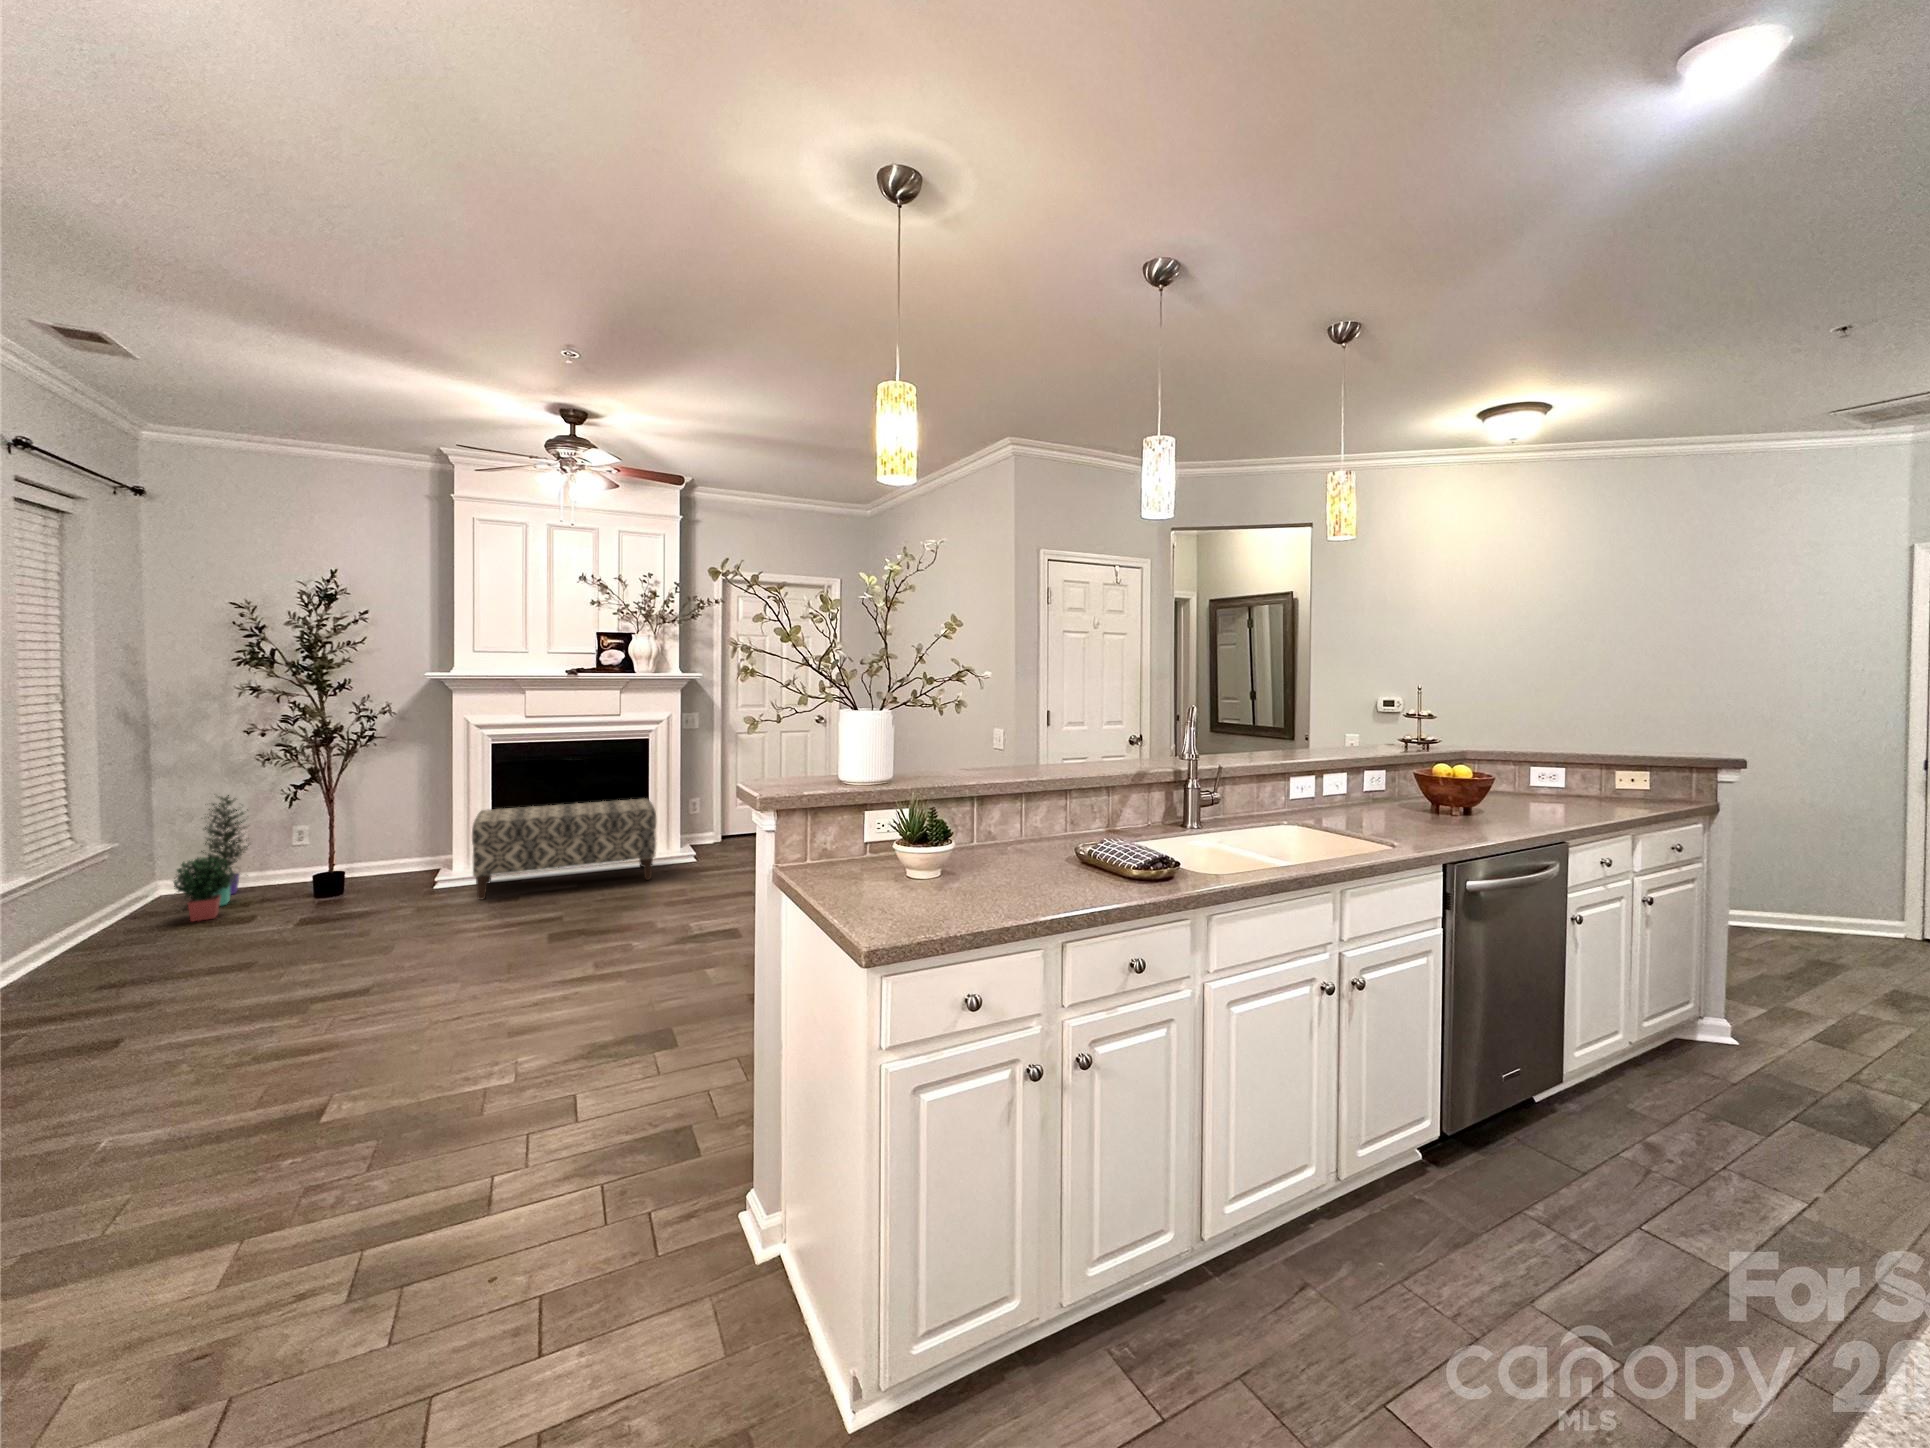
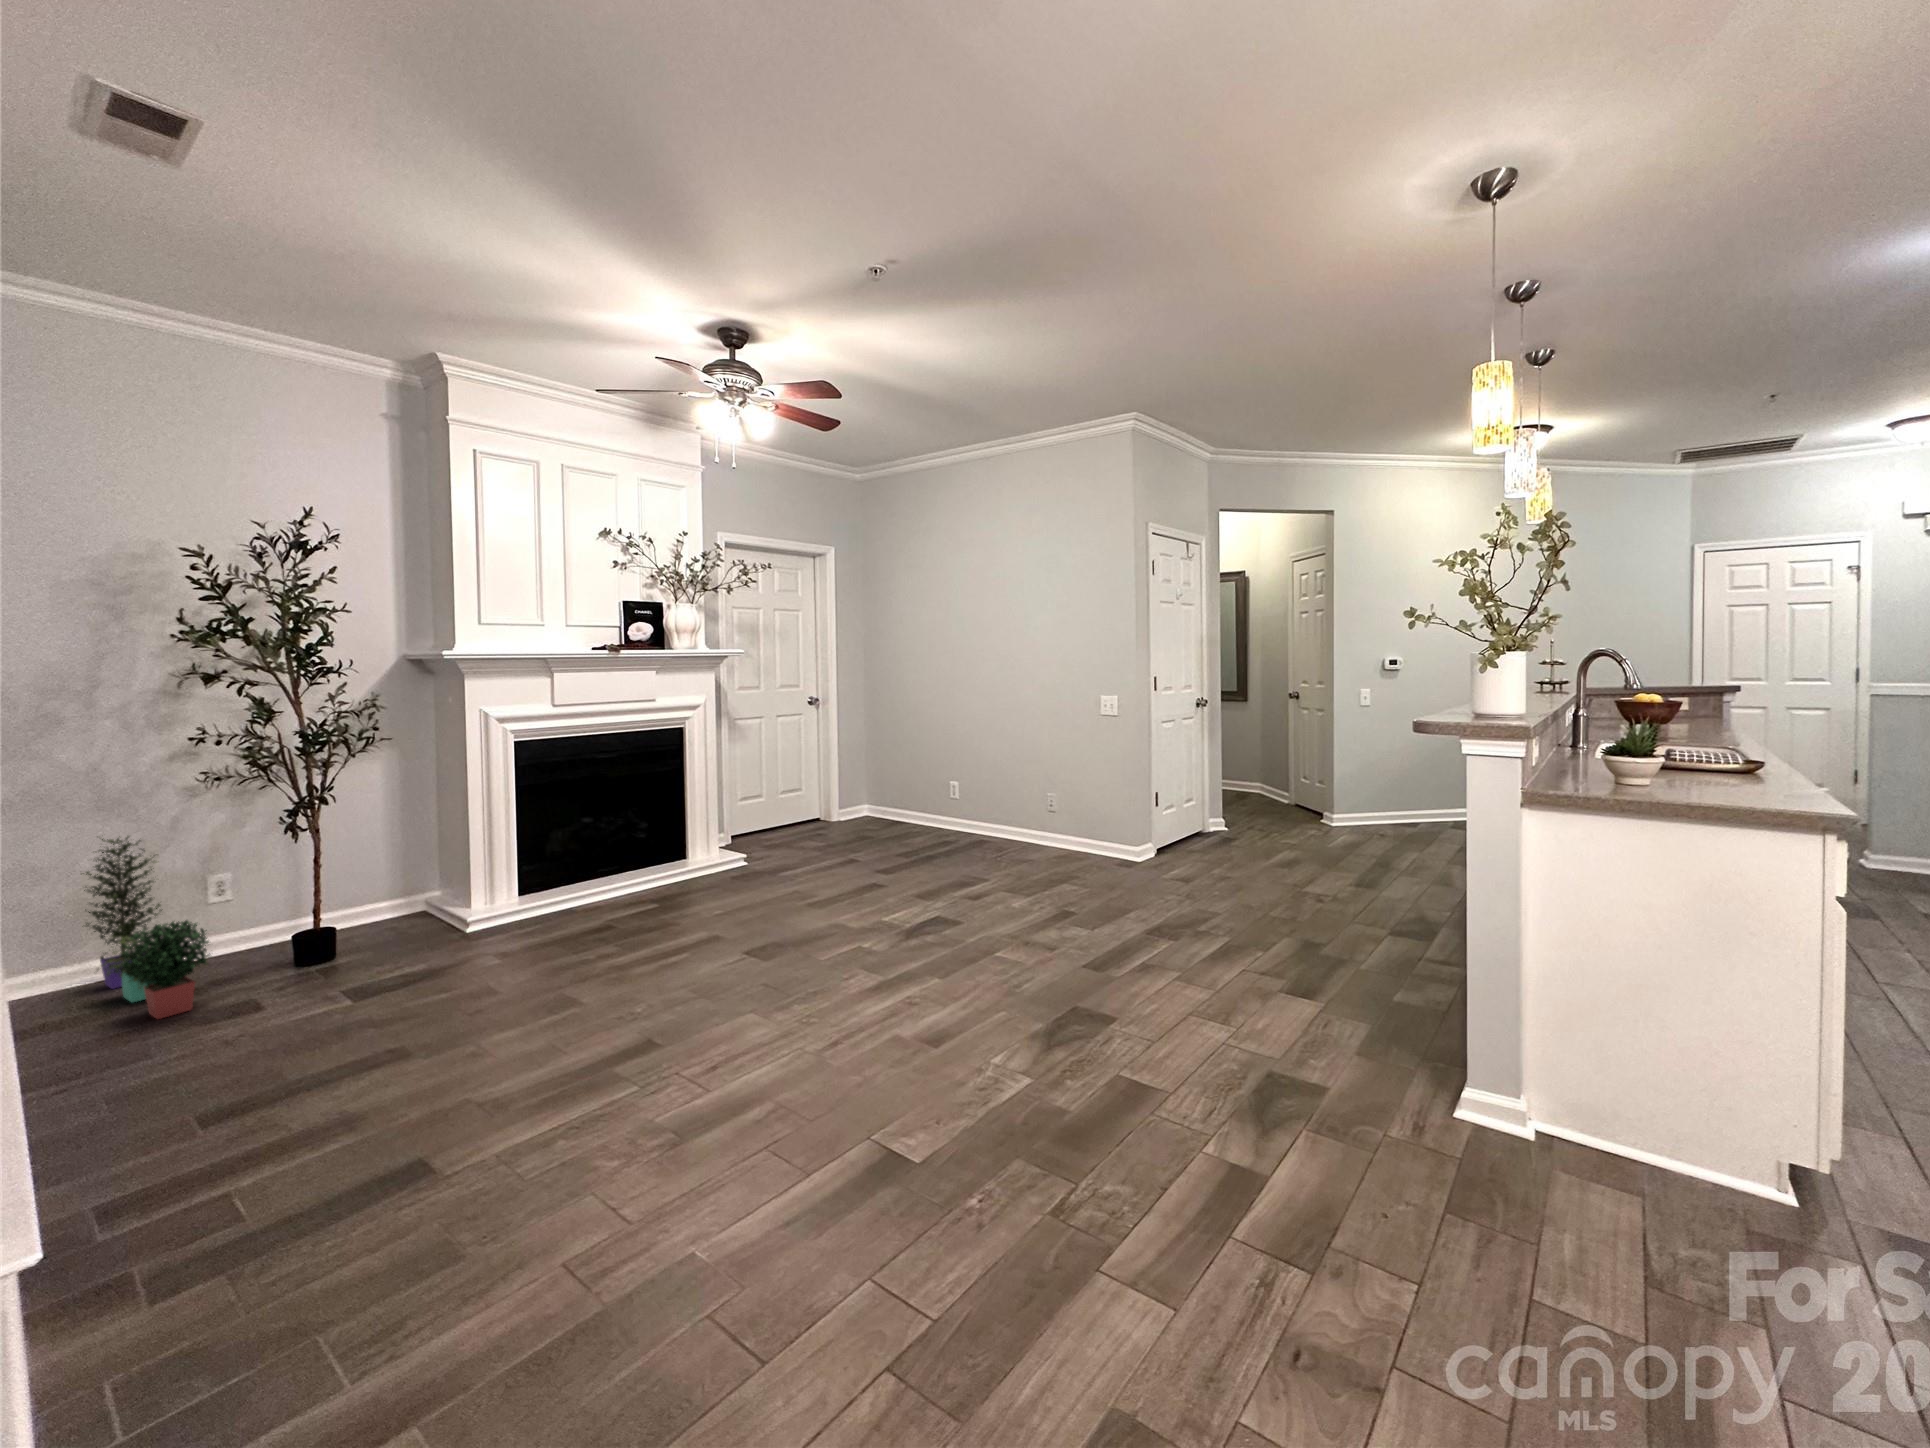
bench: present [472,798,656,899] -> none [512,798,739,935]

